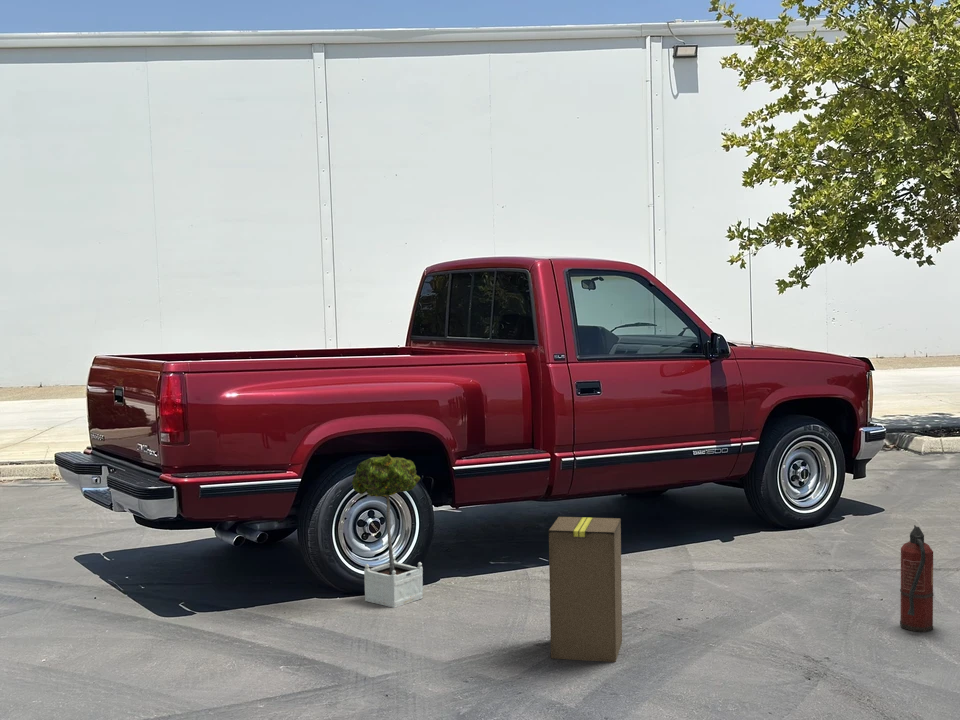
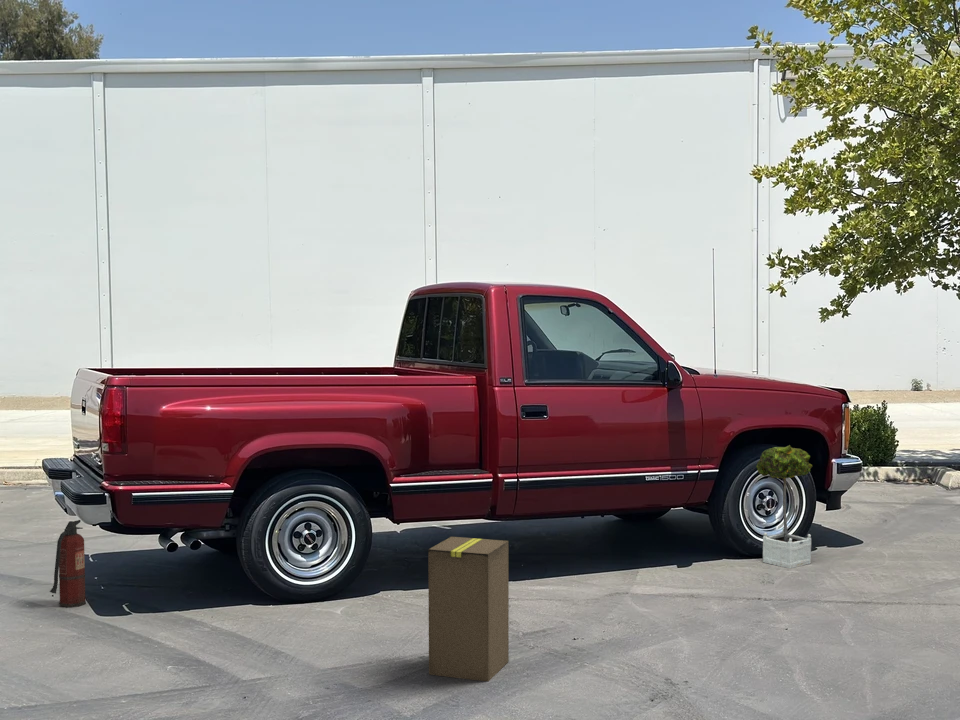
potted tree: present [352,454,423,608] -> present [756,445,812,568]
fire extinguisher: present [900,525,933,632] -> present [50,520,86,607]

